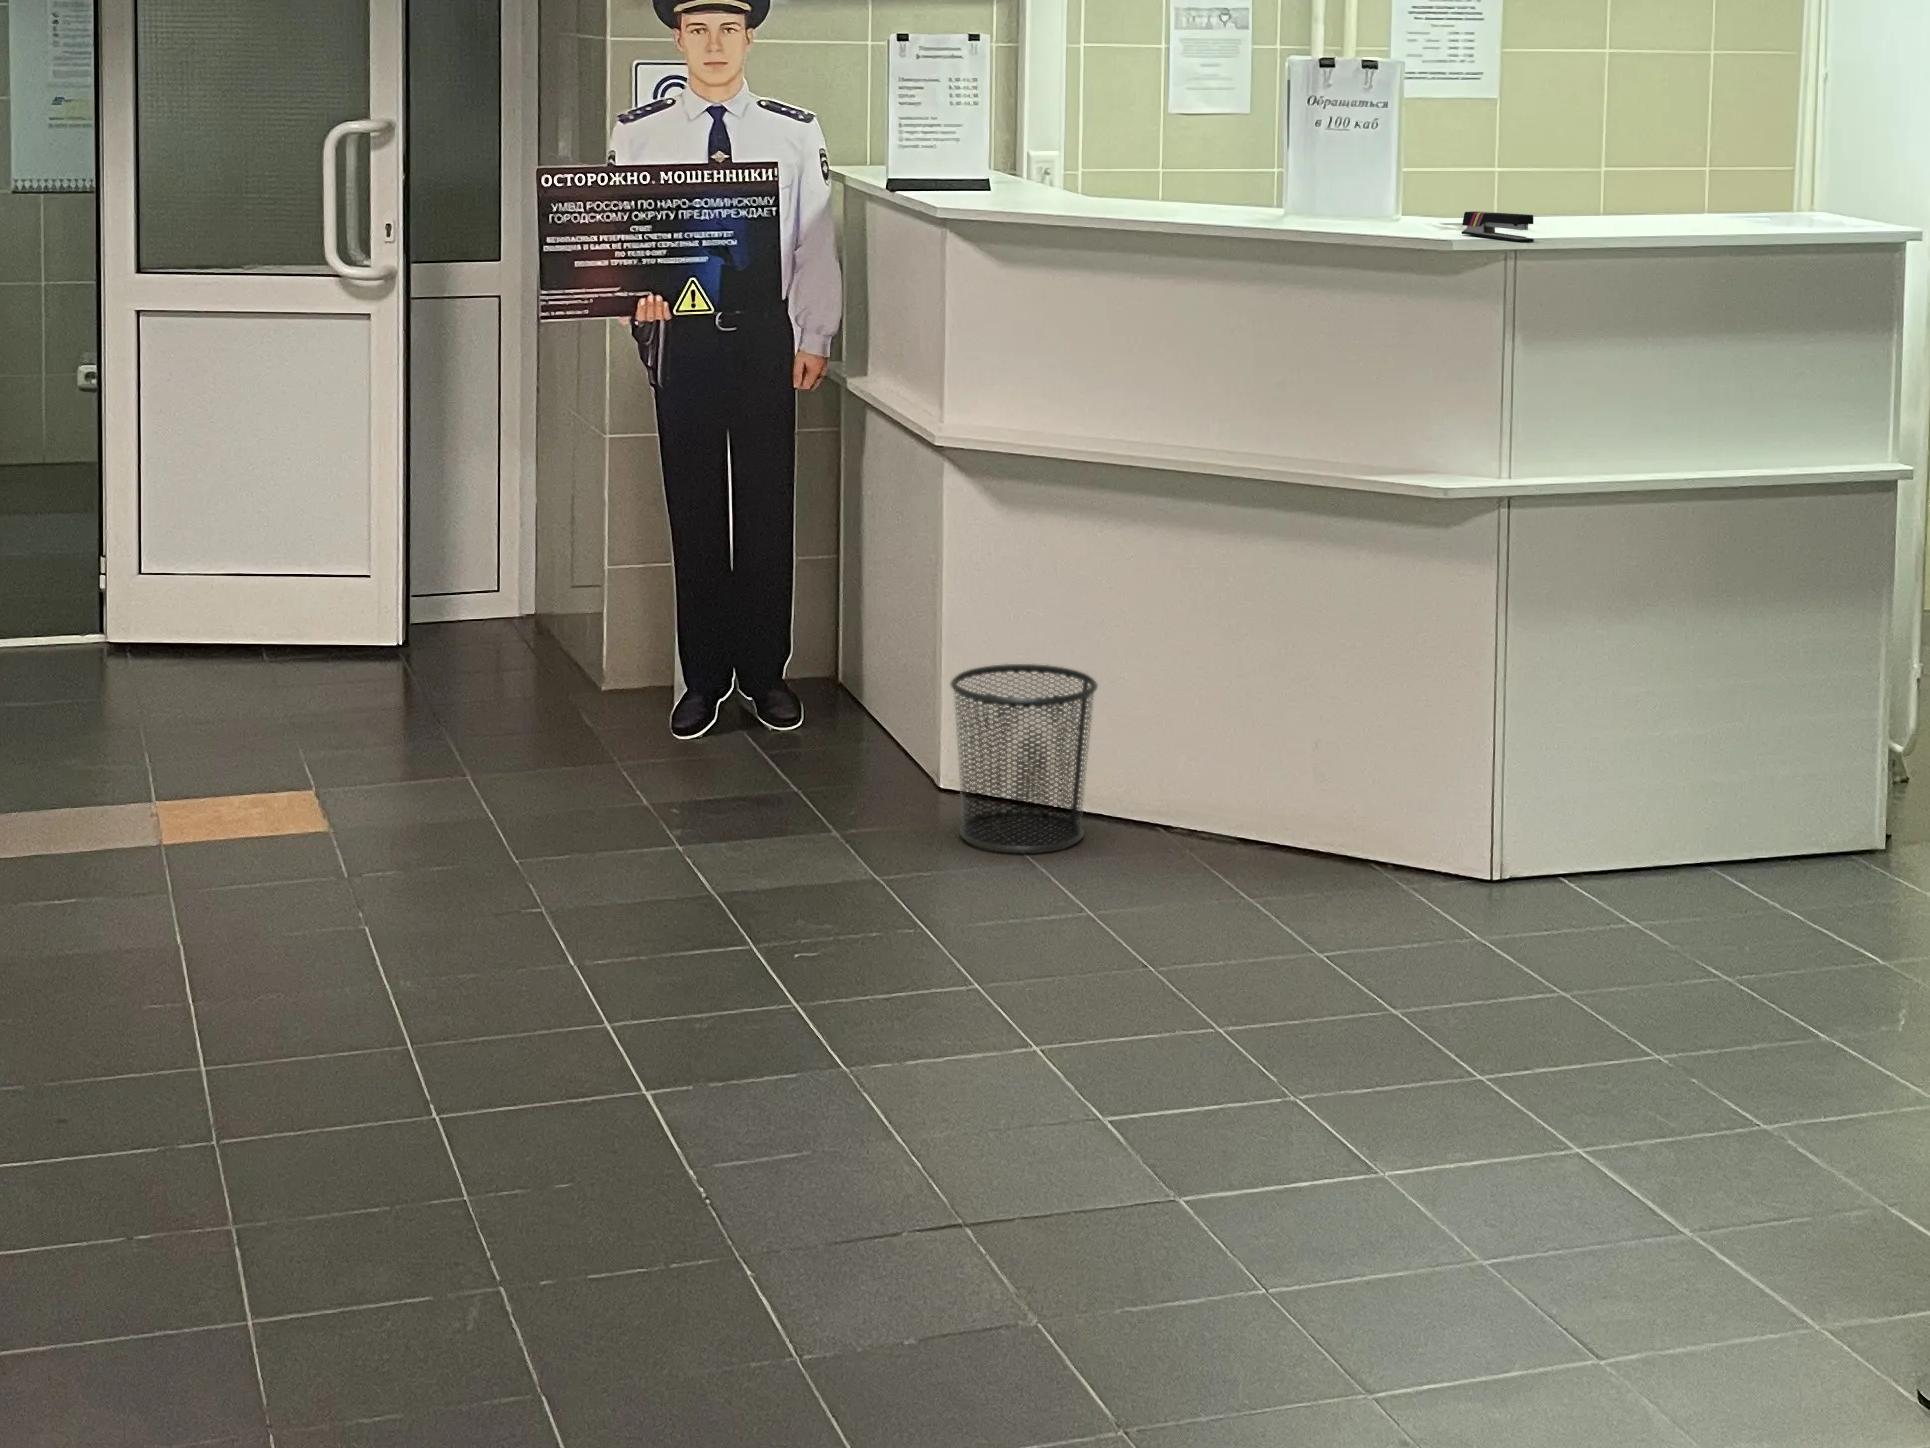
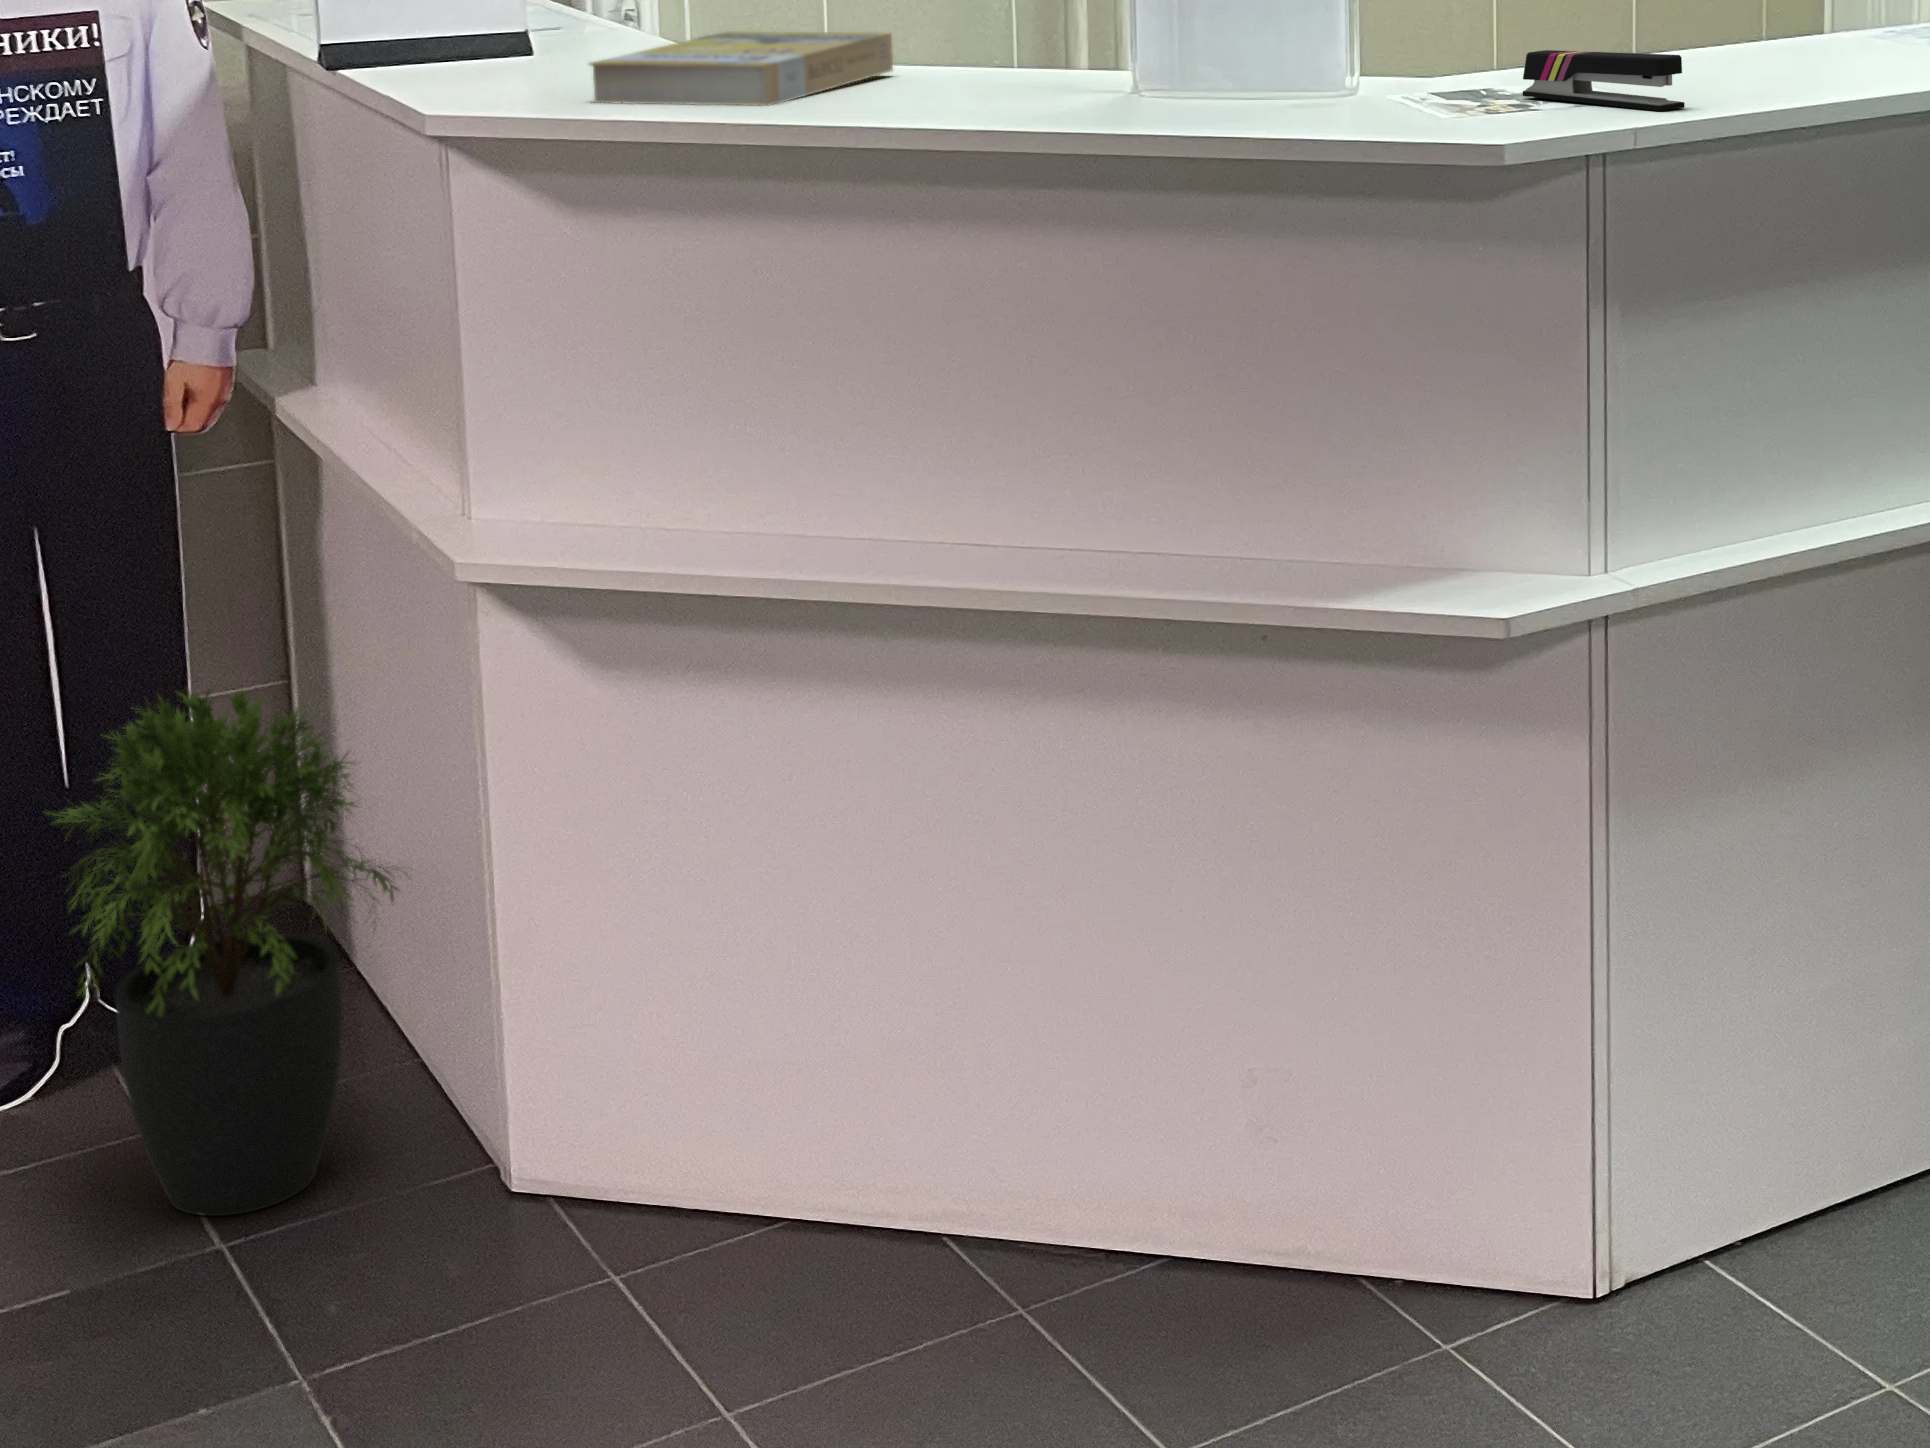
book: none [1010,185,1163,218] -> present [590,31,893,106]
potted plant: none [728,500,902,772] -> present [54,690,406,1216]
waste bin: present [950,664,1098,853] -> none [533,982,838,1403]

